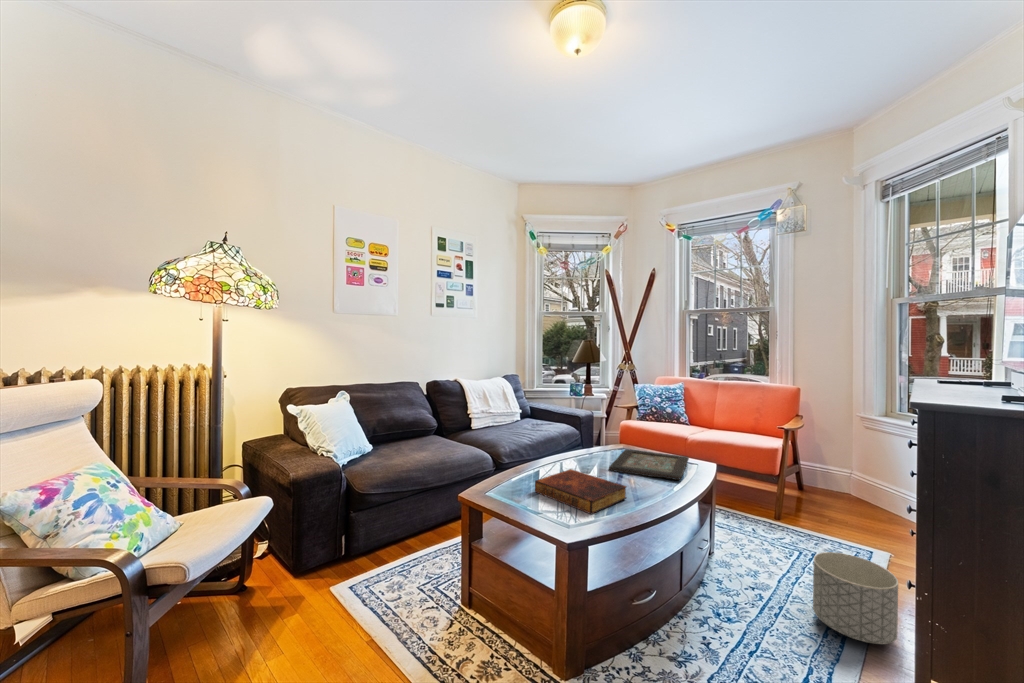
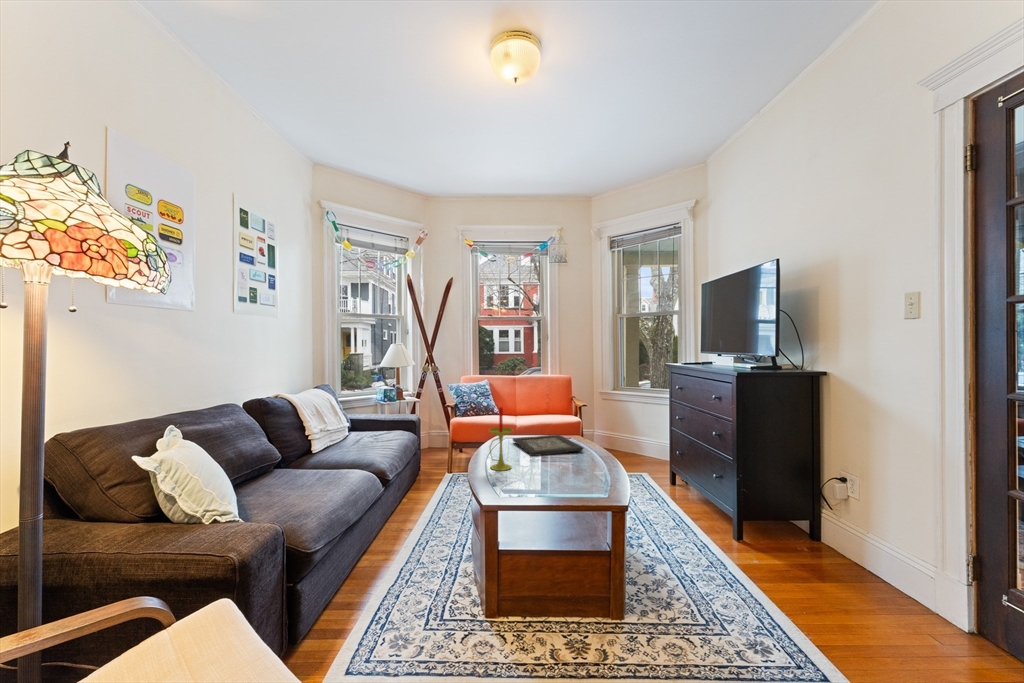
candle: none [532,407,564,476] -> present [489,407,513,471]
book: present [535,469,627,514] -> none [527,459,593,486]
planter: present [813,552,898,644] -> none [660,473,702,521]

